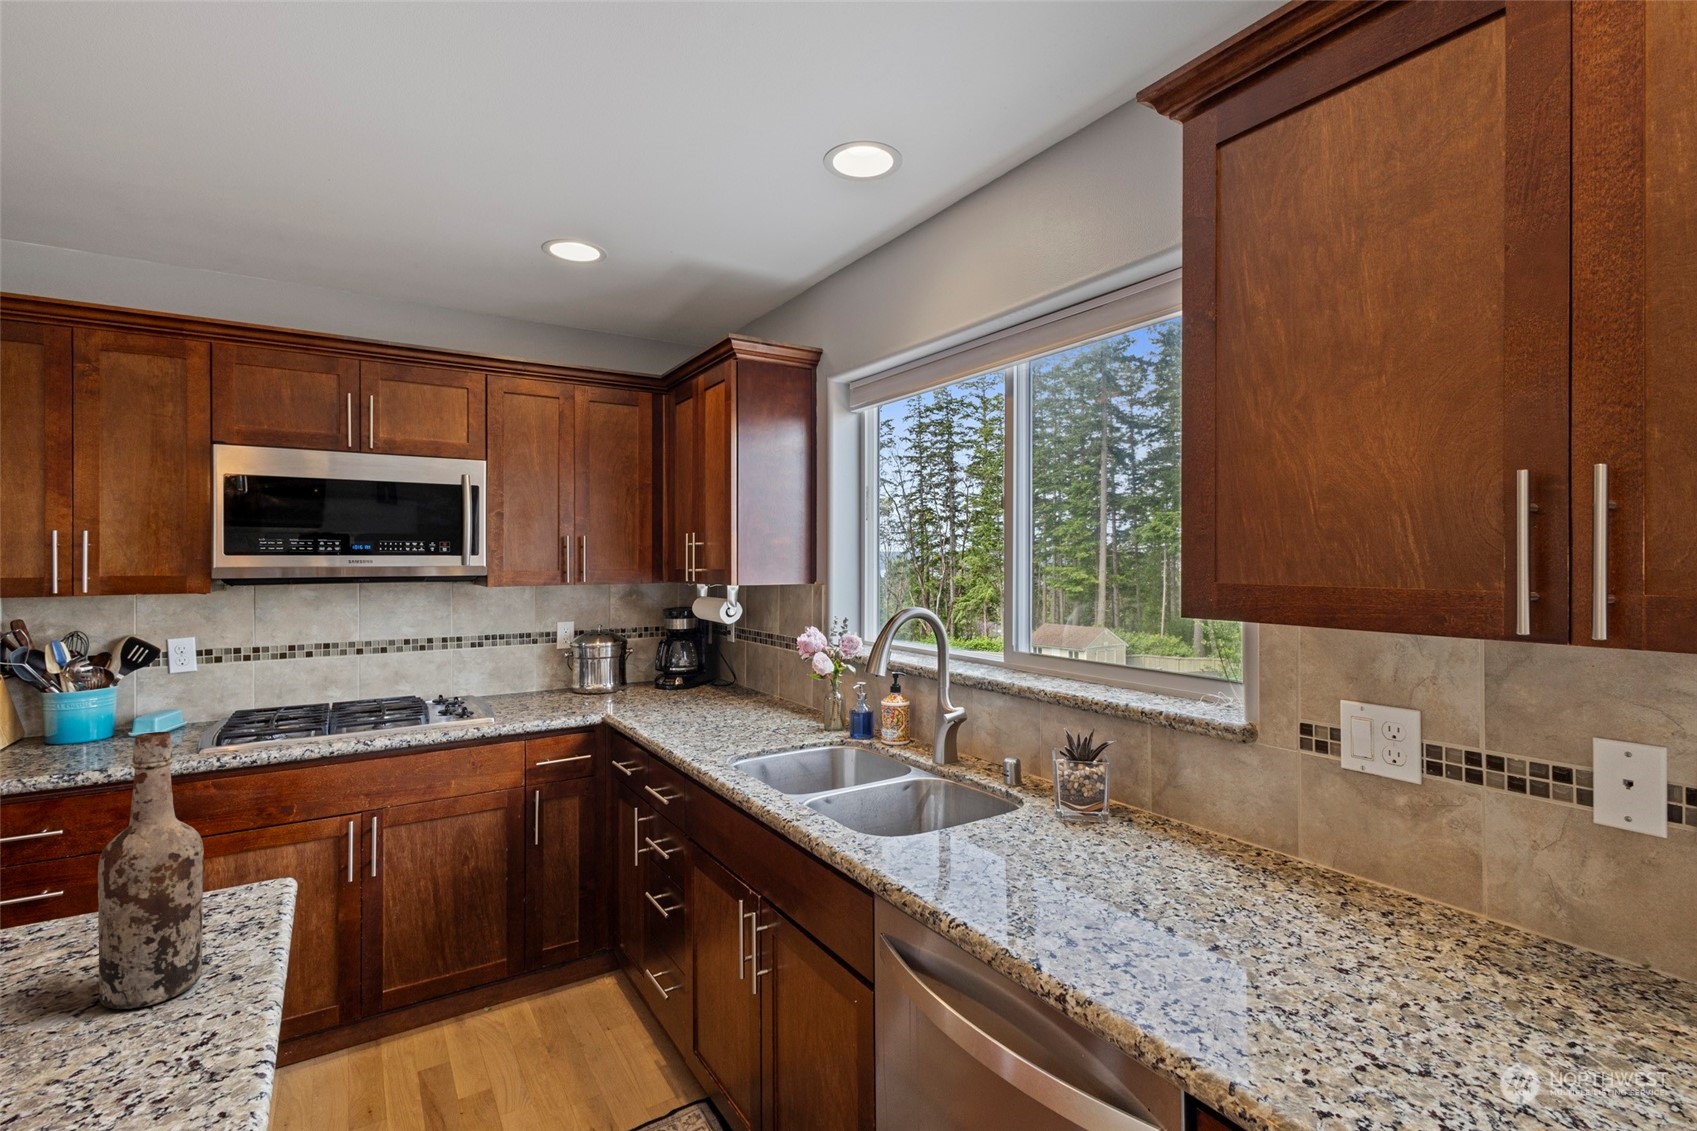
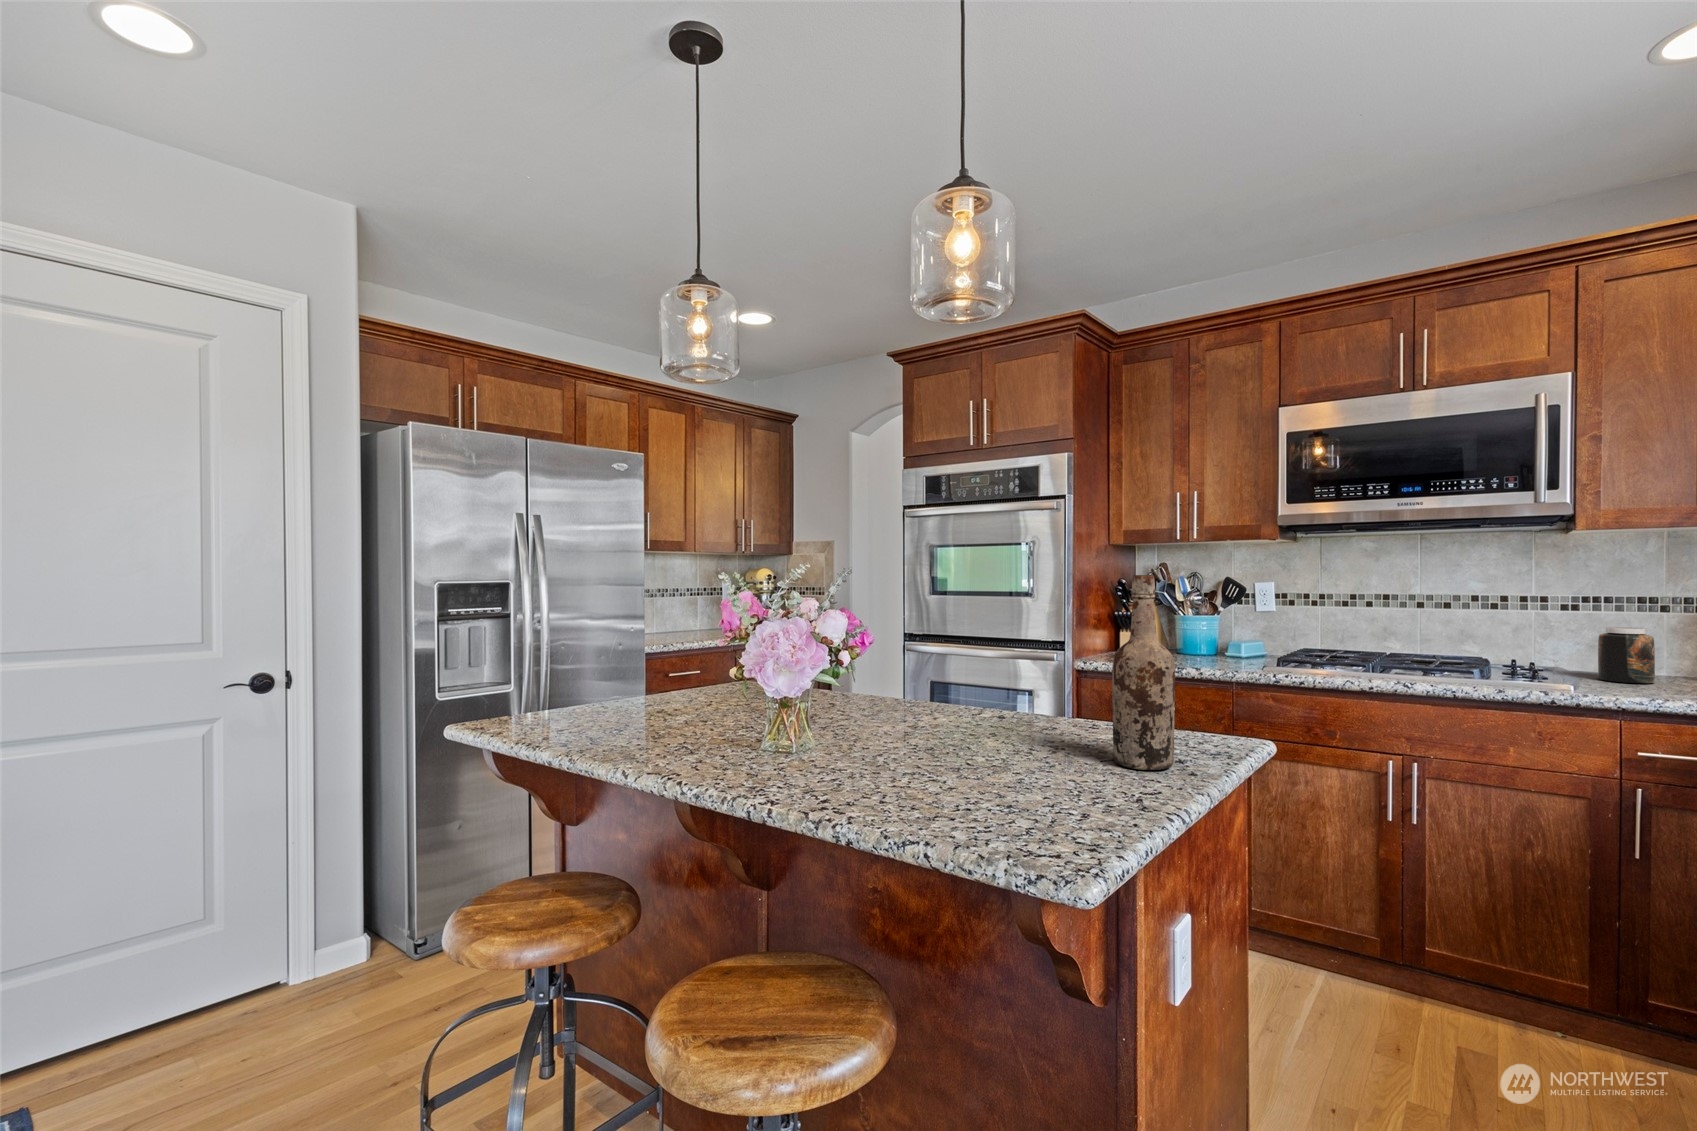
jar: none [504,663,538,707] -> present [1598,627,1655,683]

